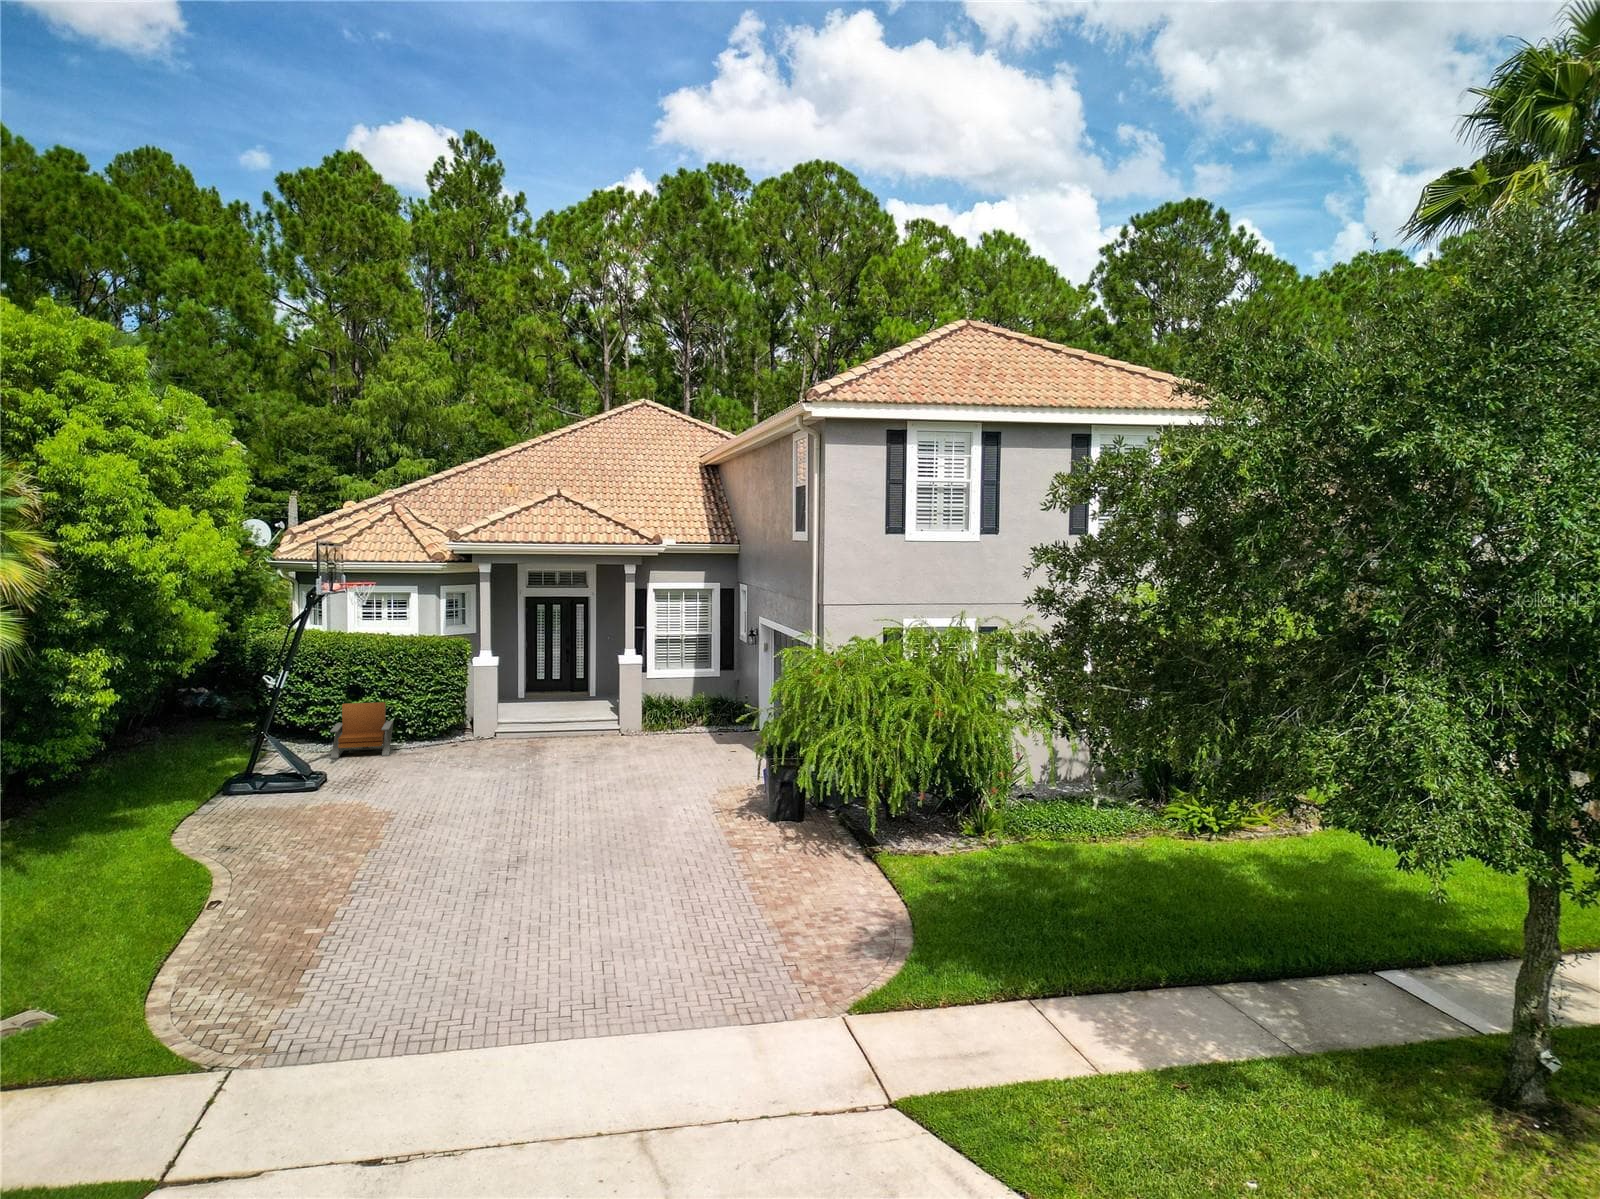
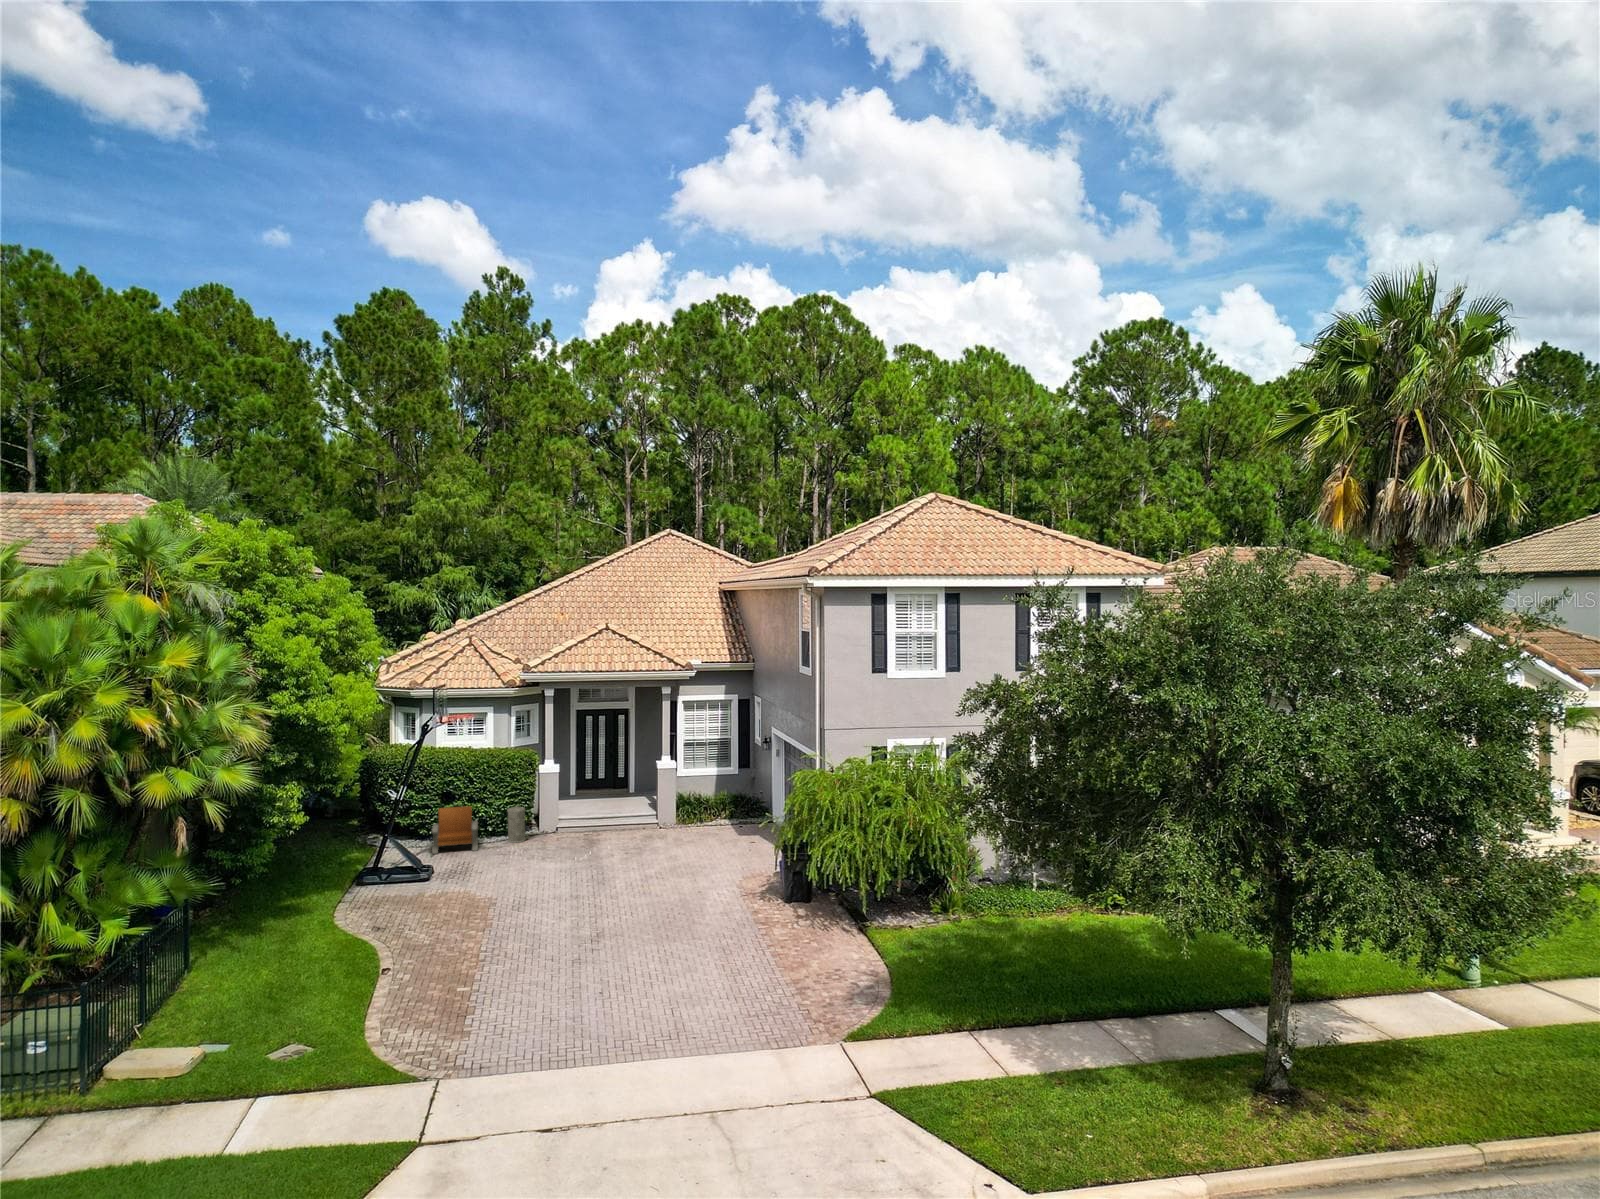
trash can: none [430,703,453,748] -> present [507,806,526,843]

